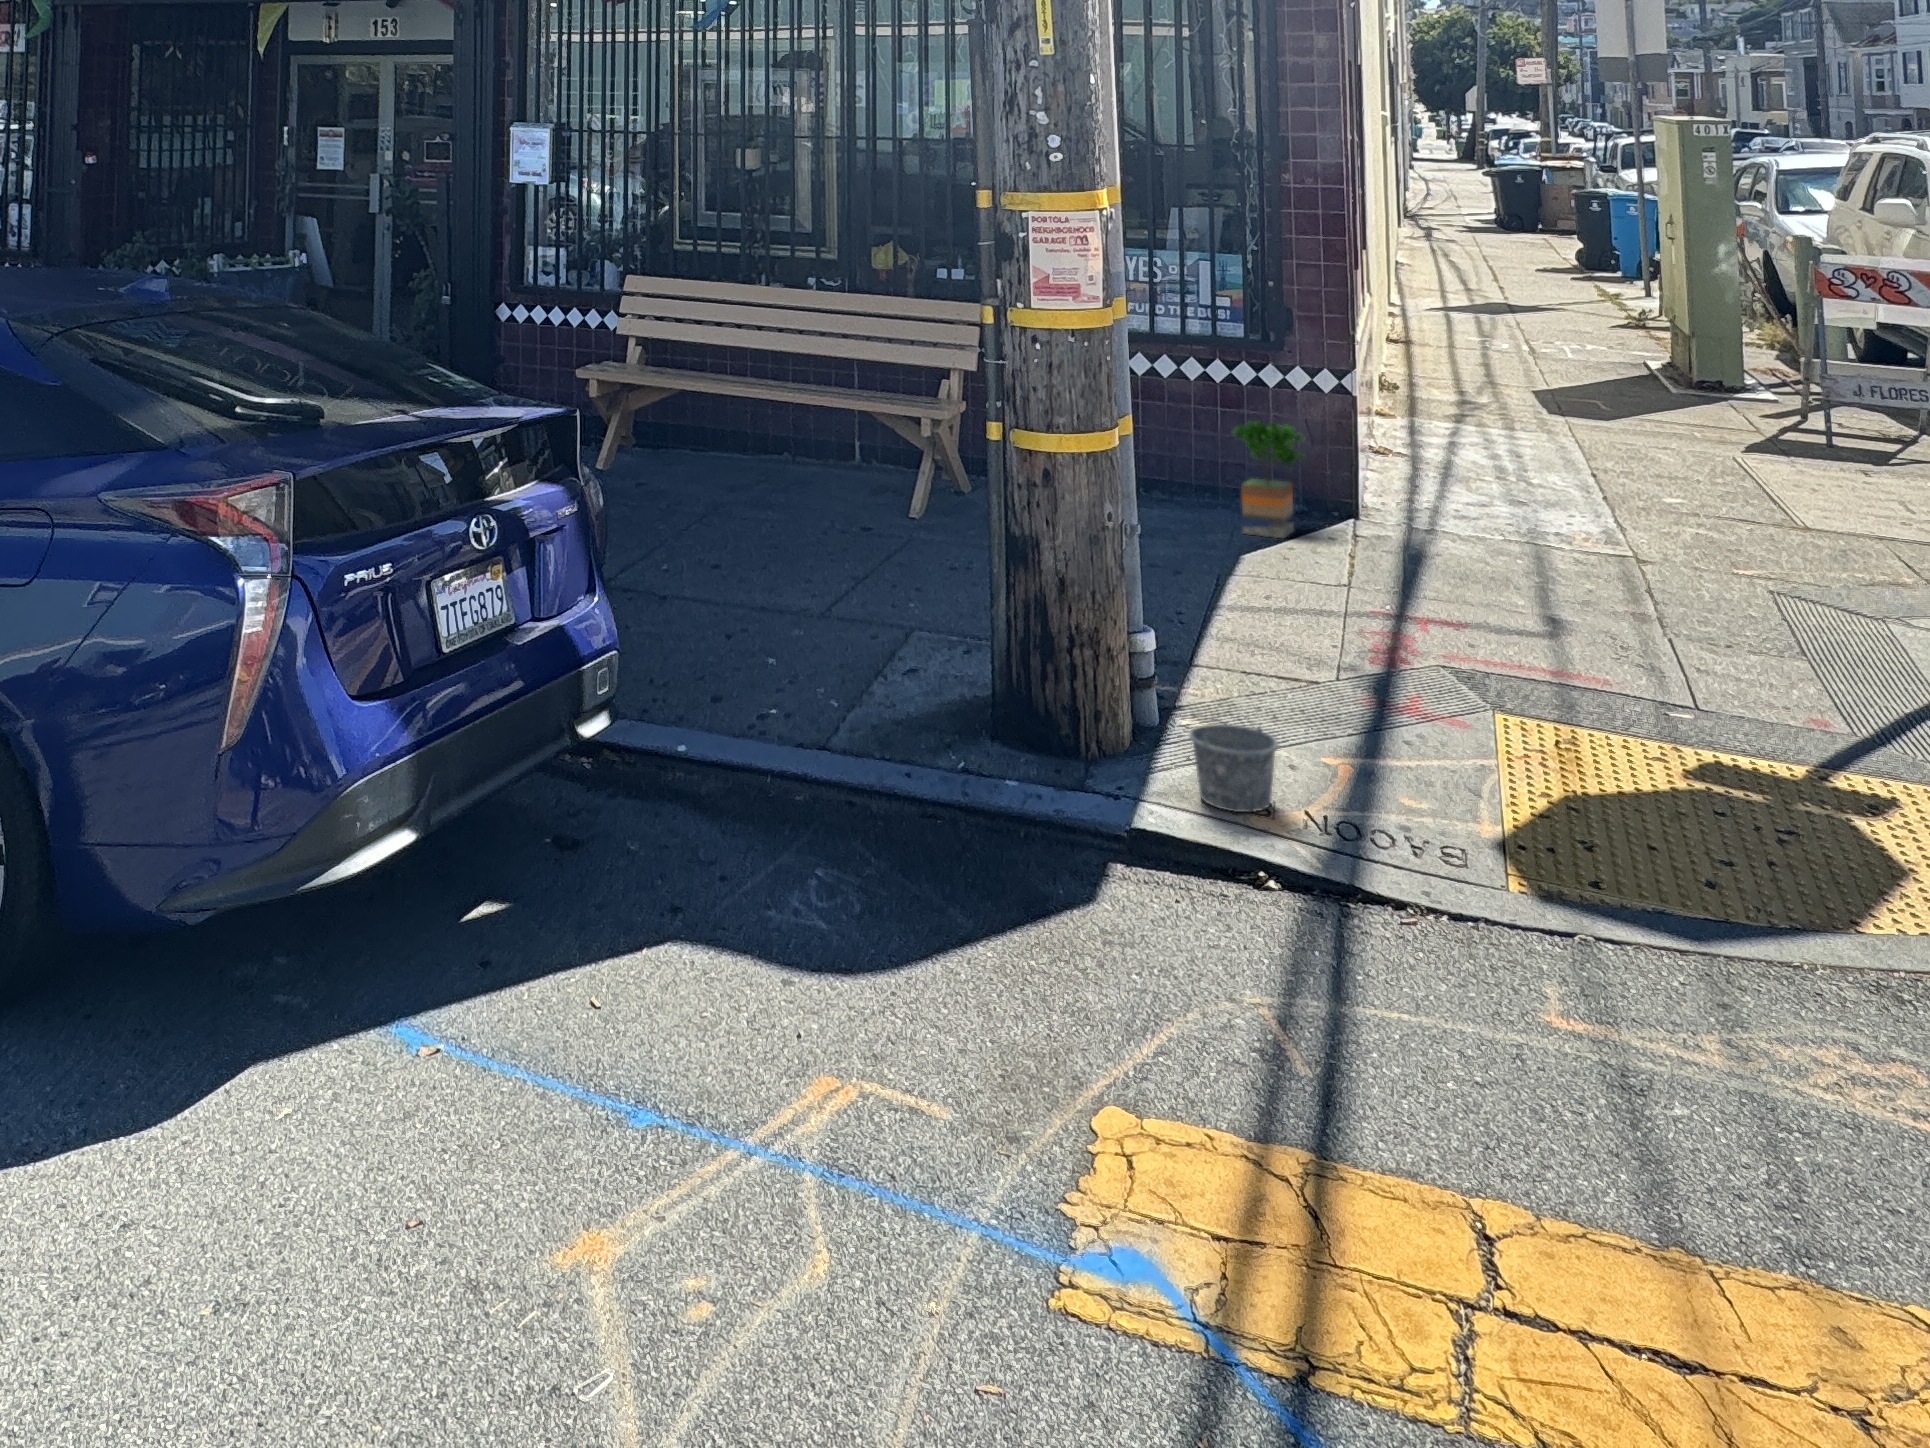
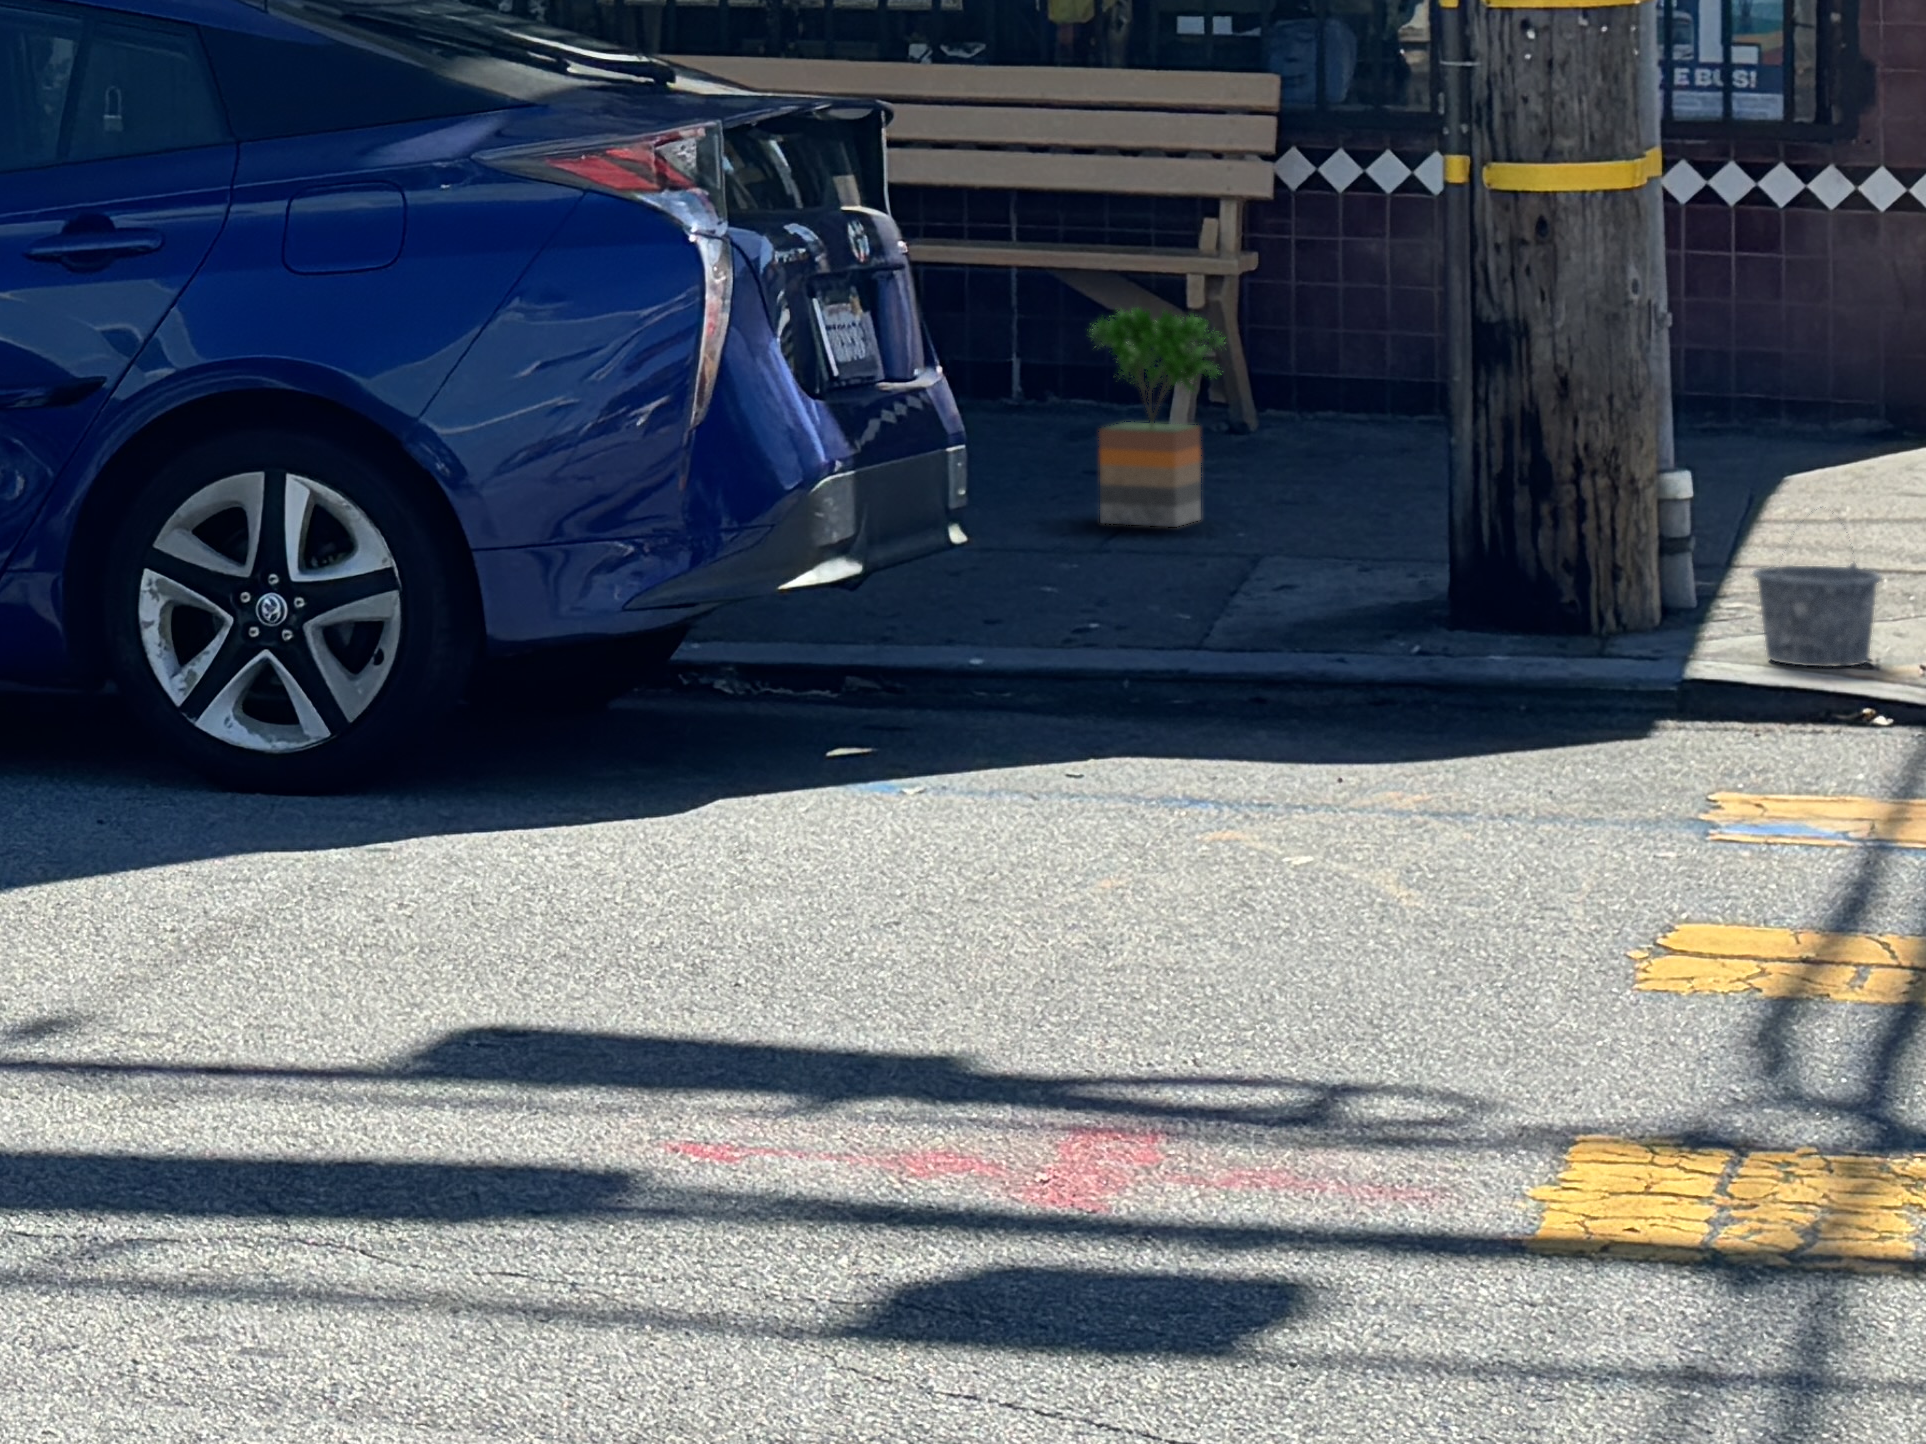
potted tree: present [1234,421,1303,539] -> present [1092,309,1225,527]

